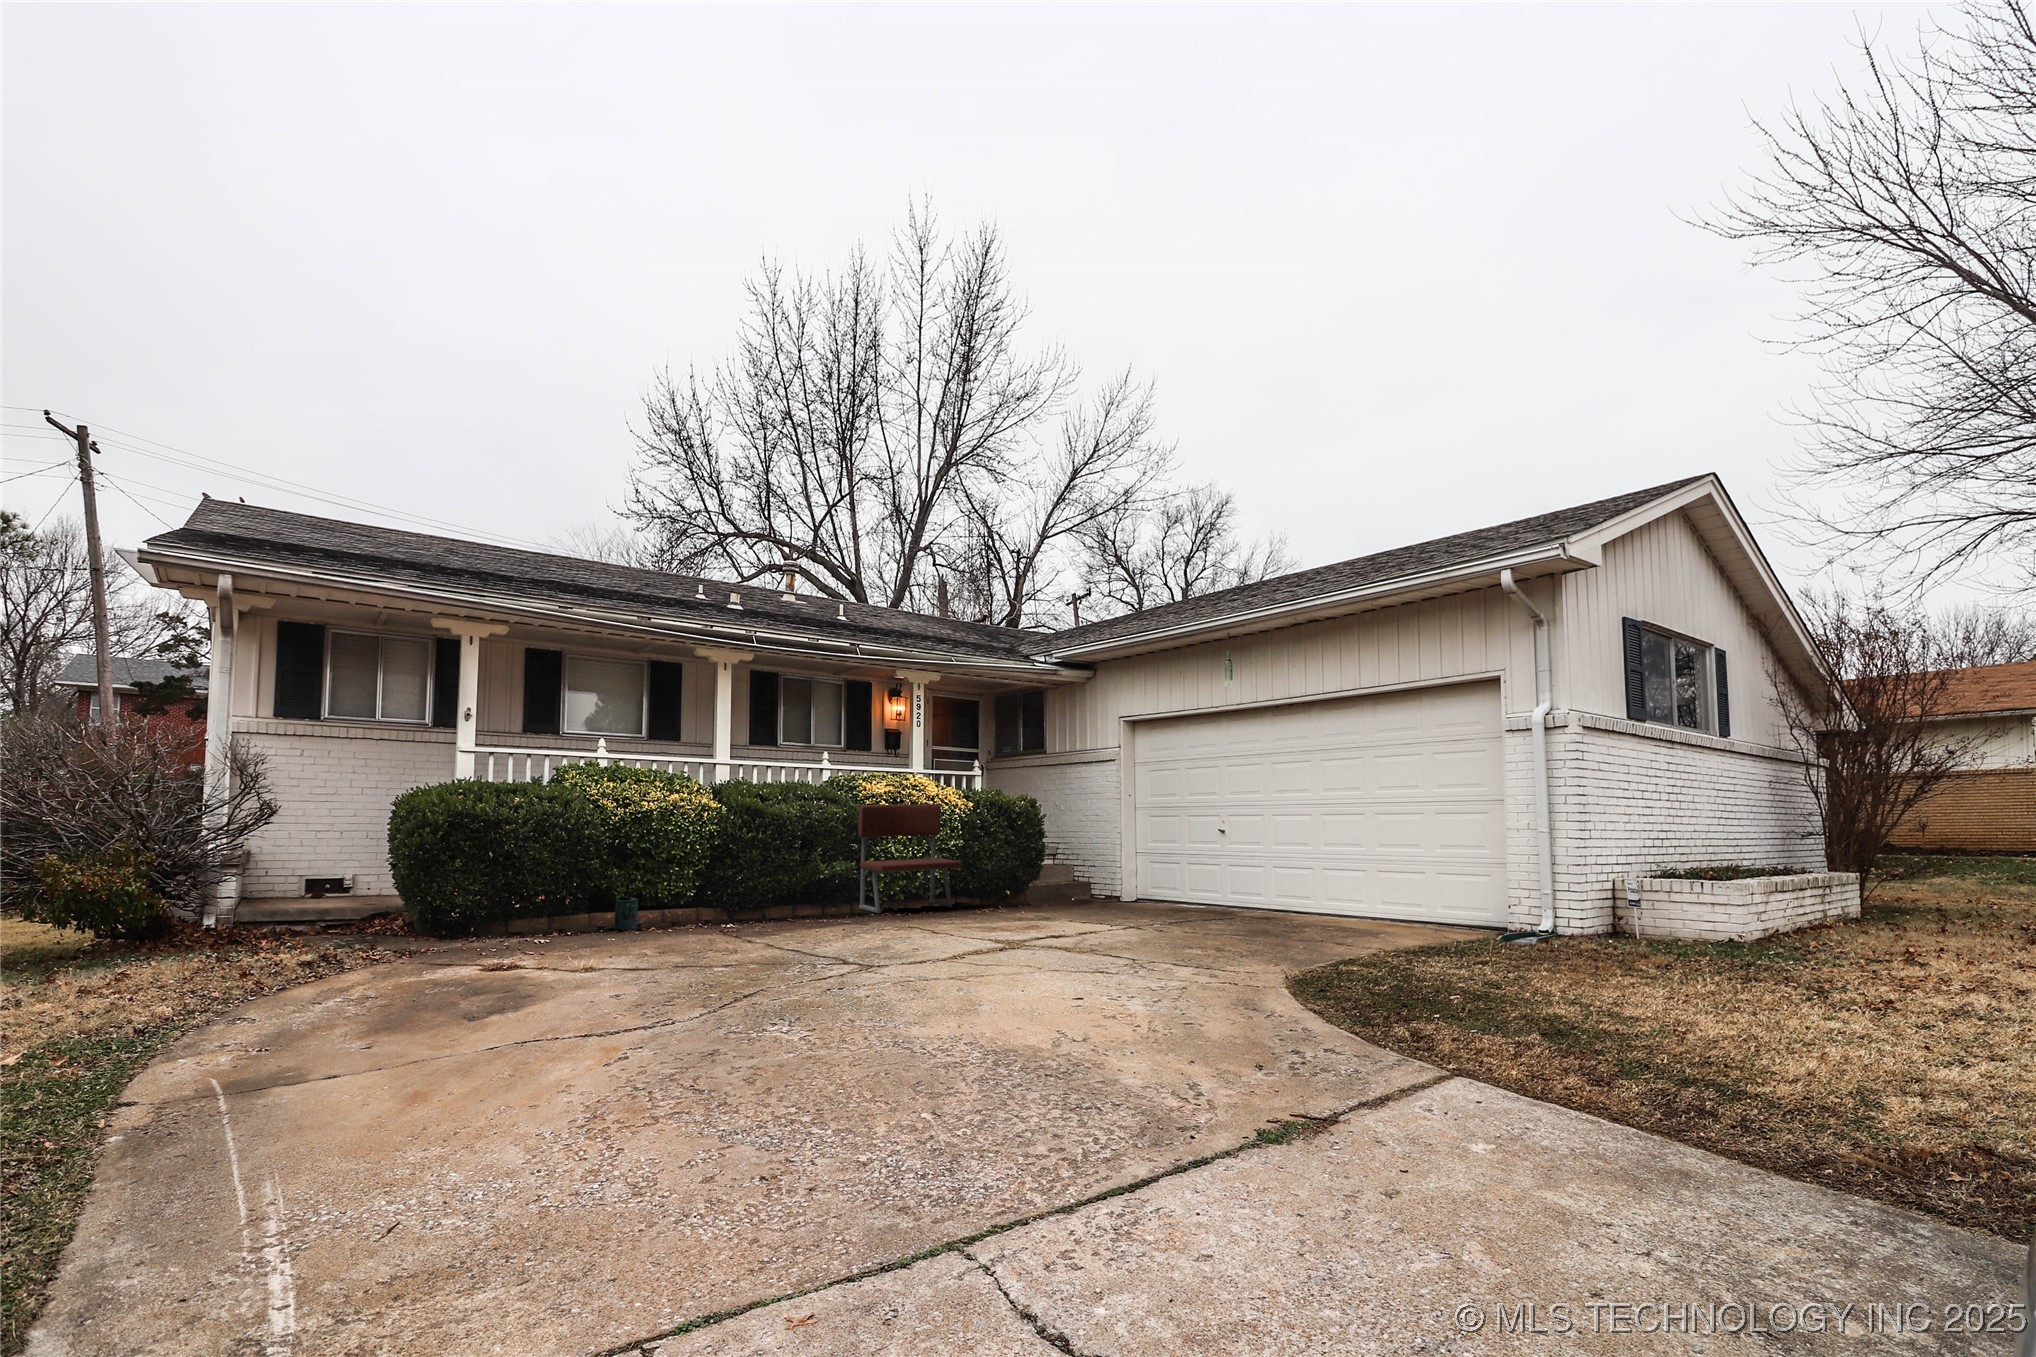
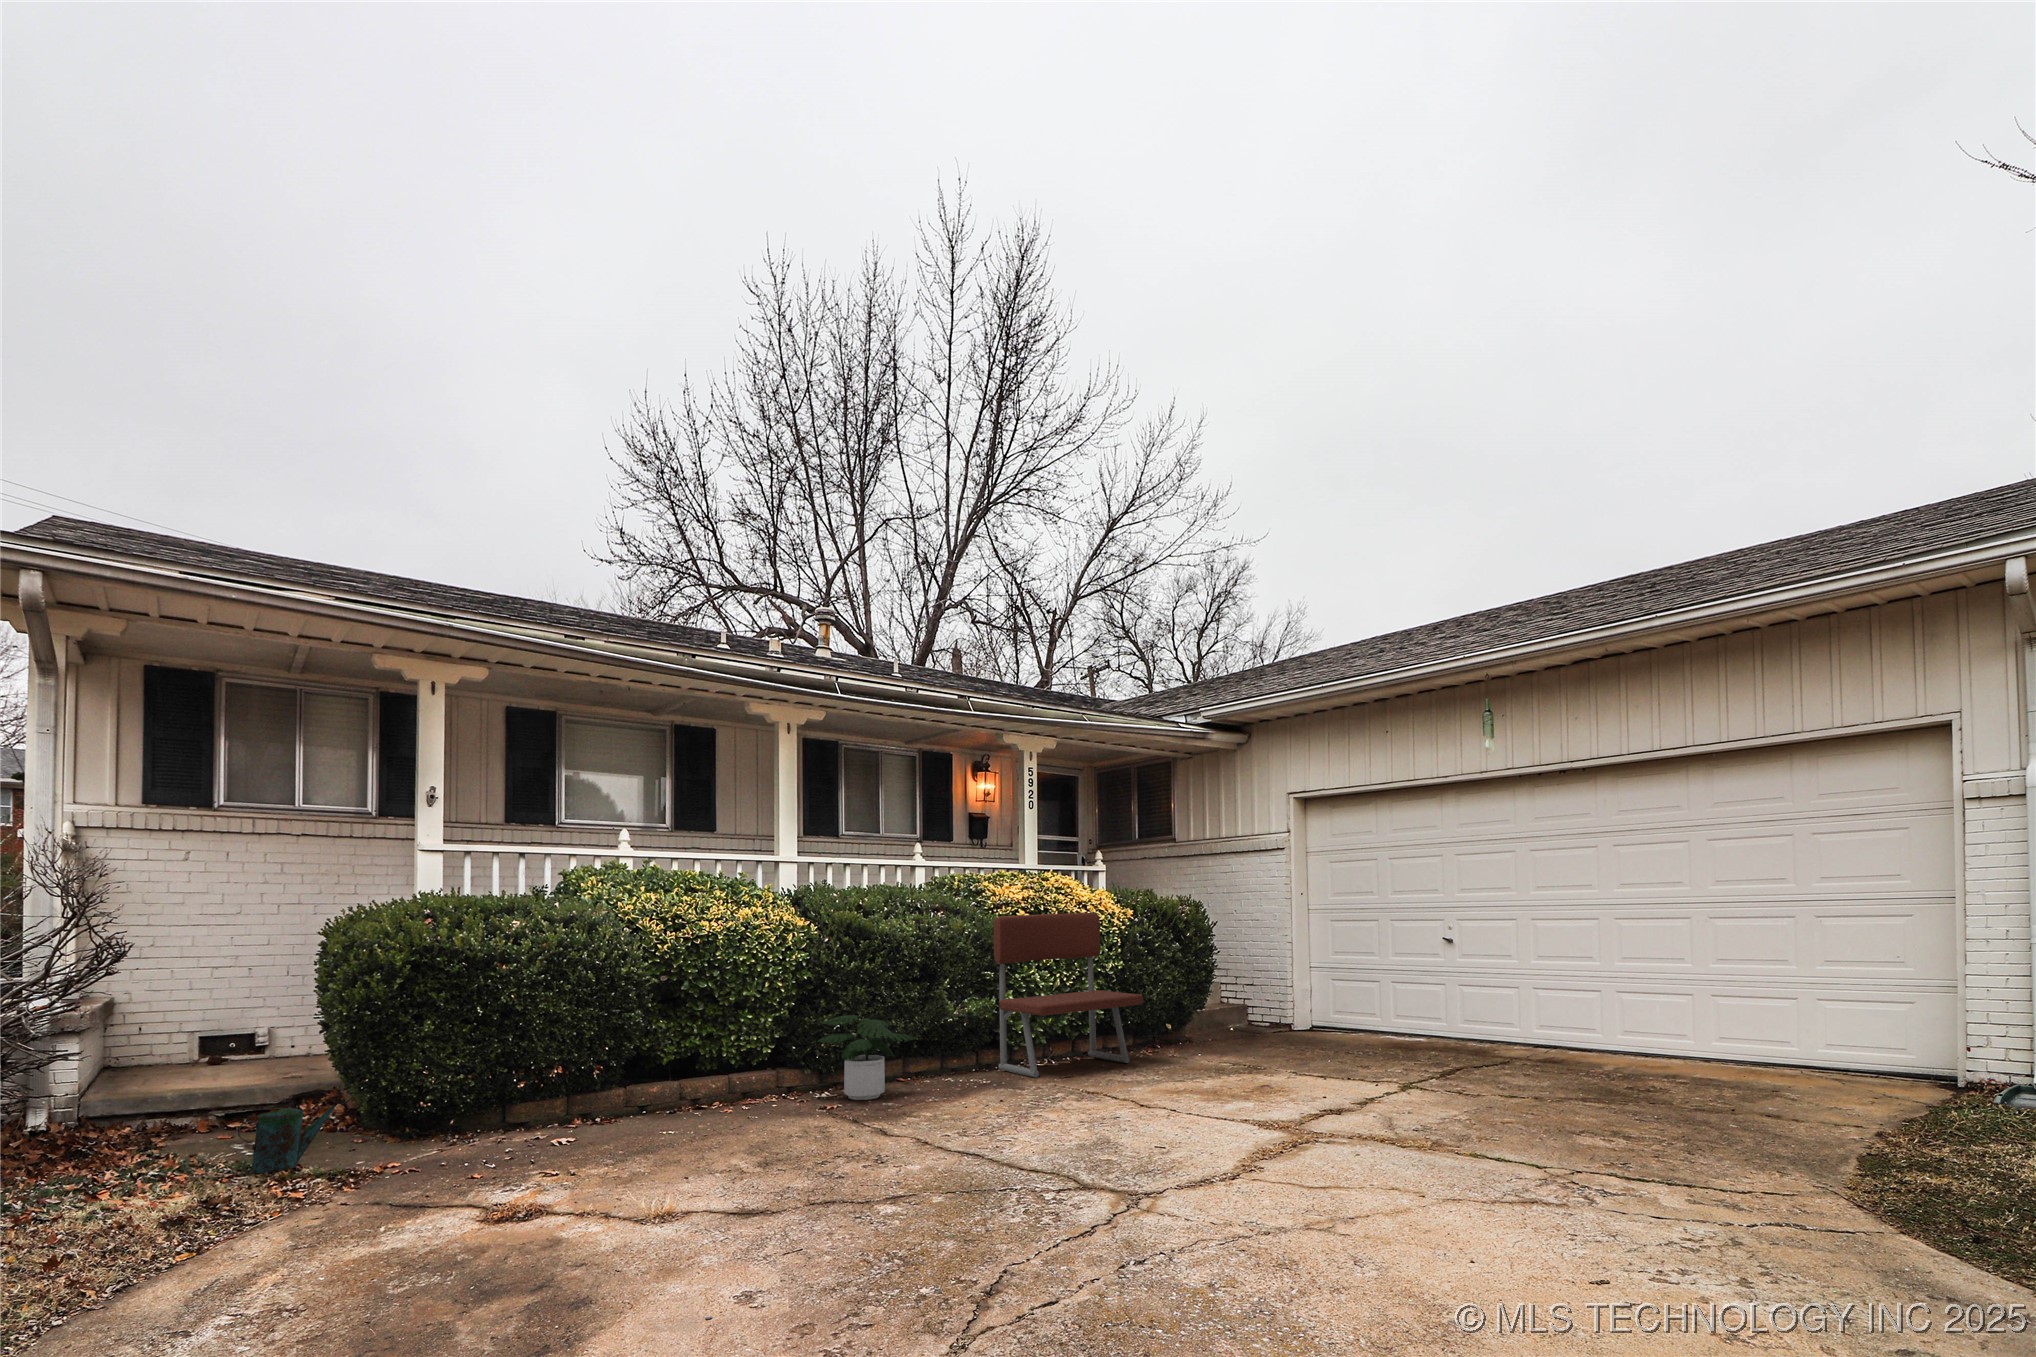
potted plant: none [723,868,791,922] -> present [818,1015,916,1100]
watering can: present [614,893,638,930] -> present [238,1096,345,1173]

